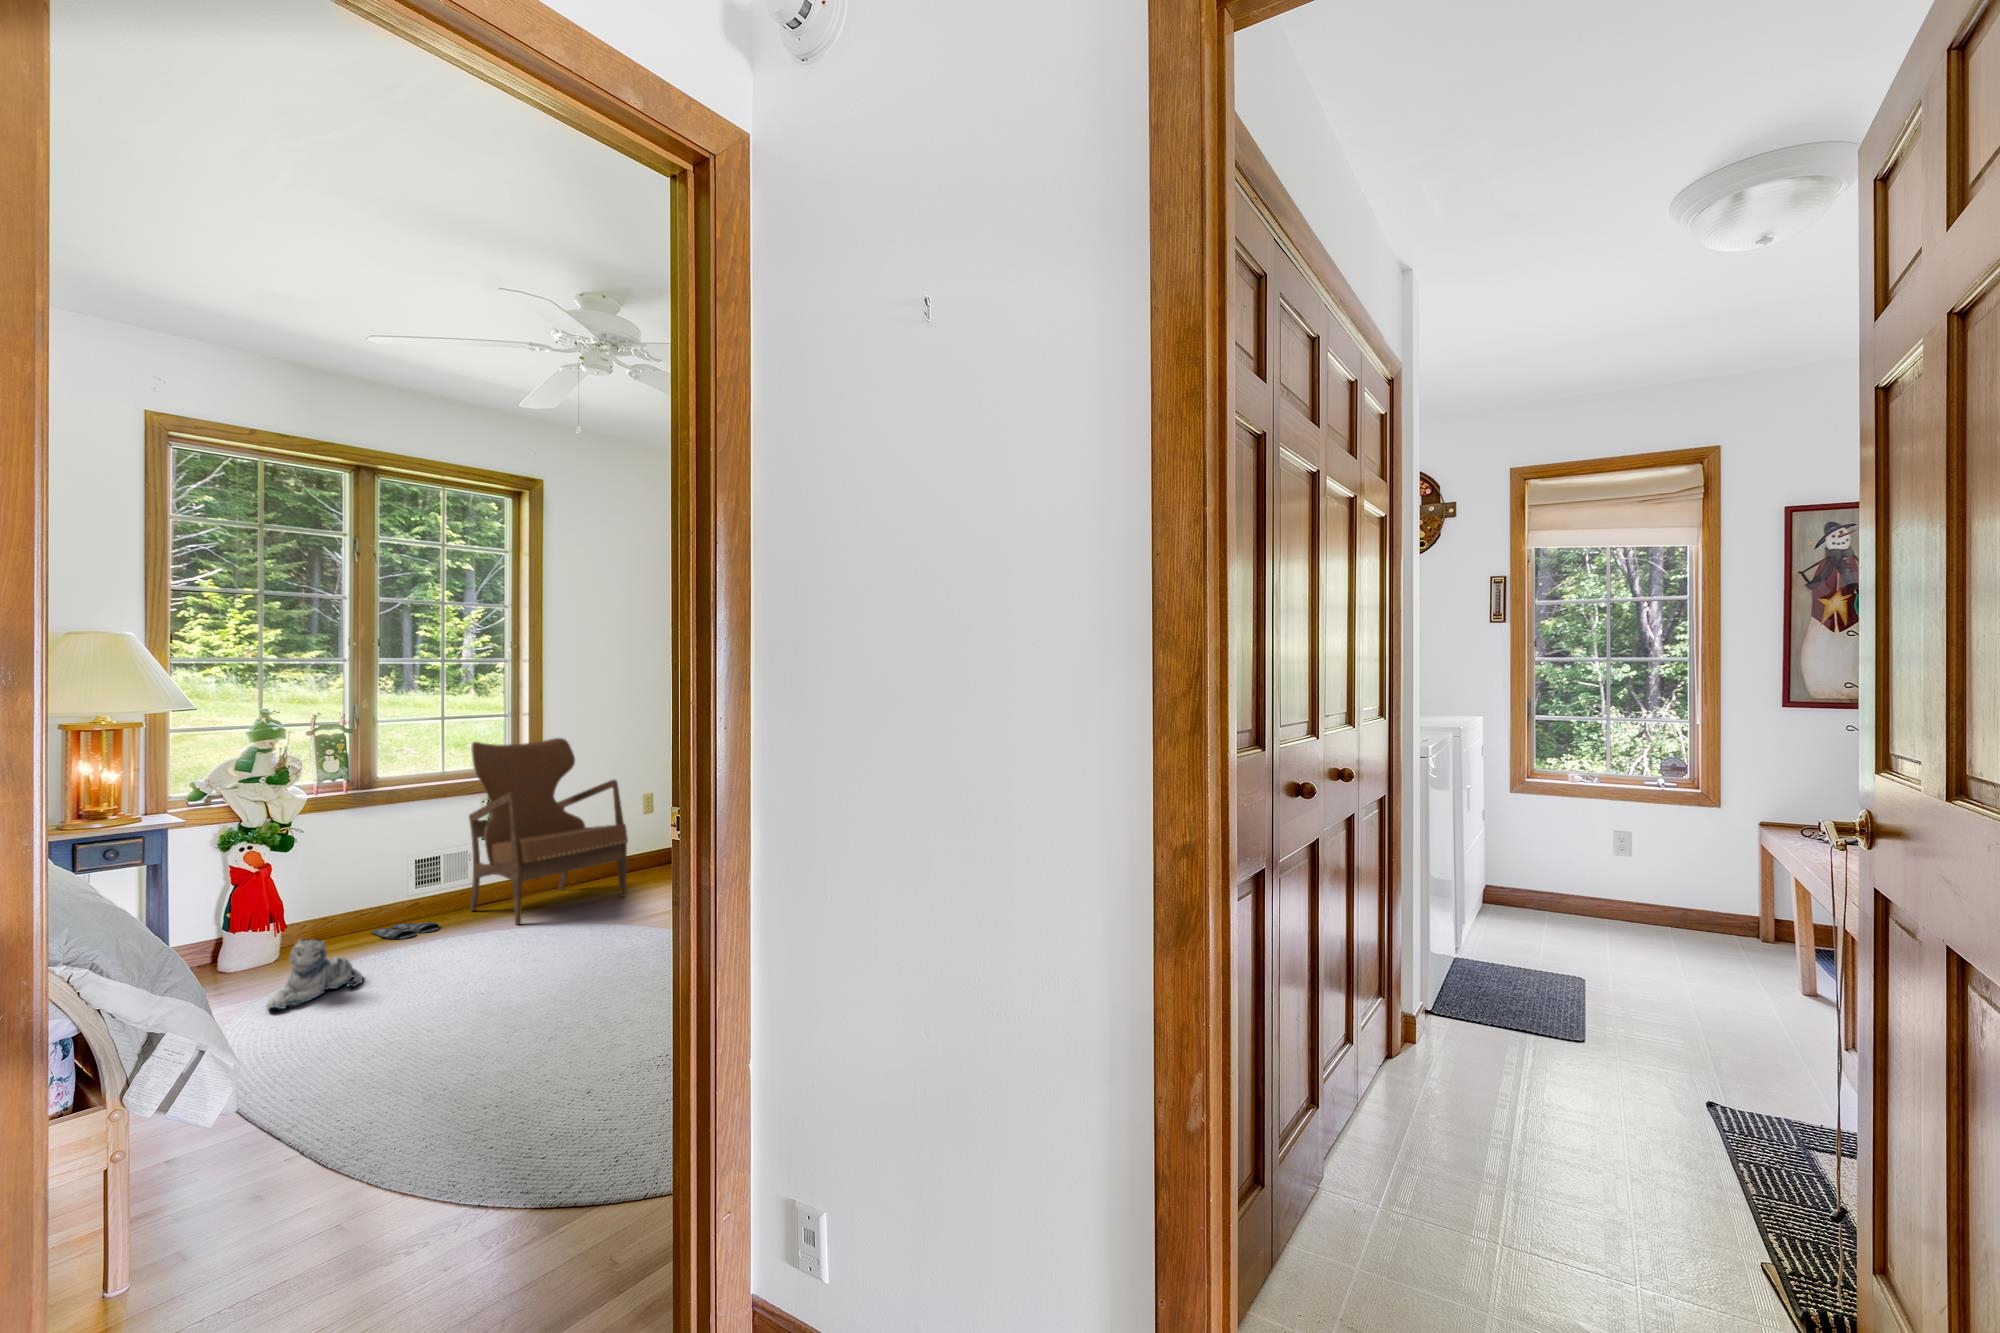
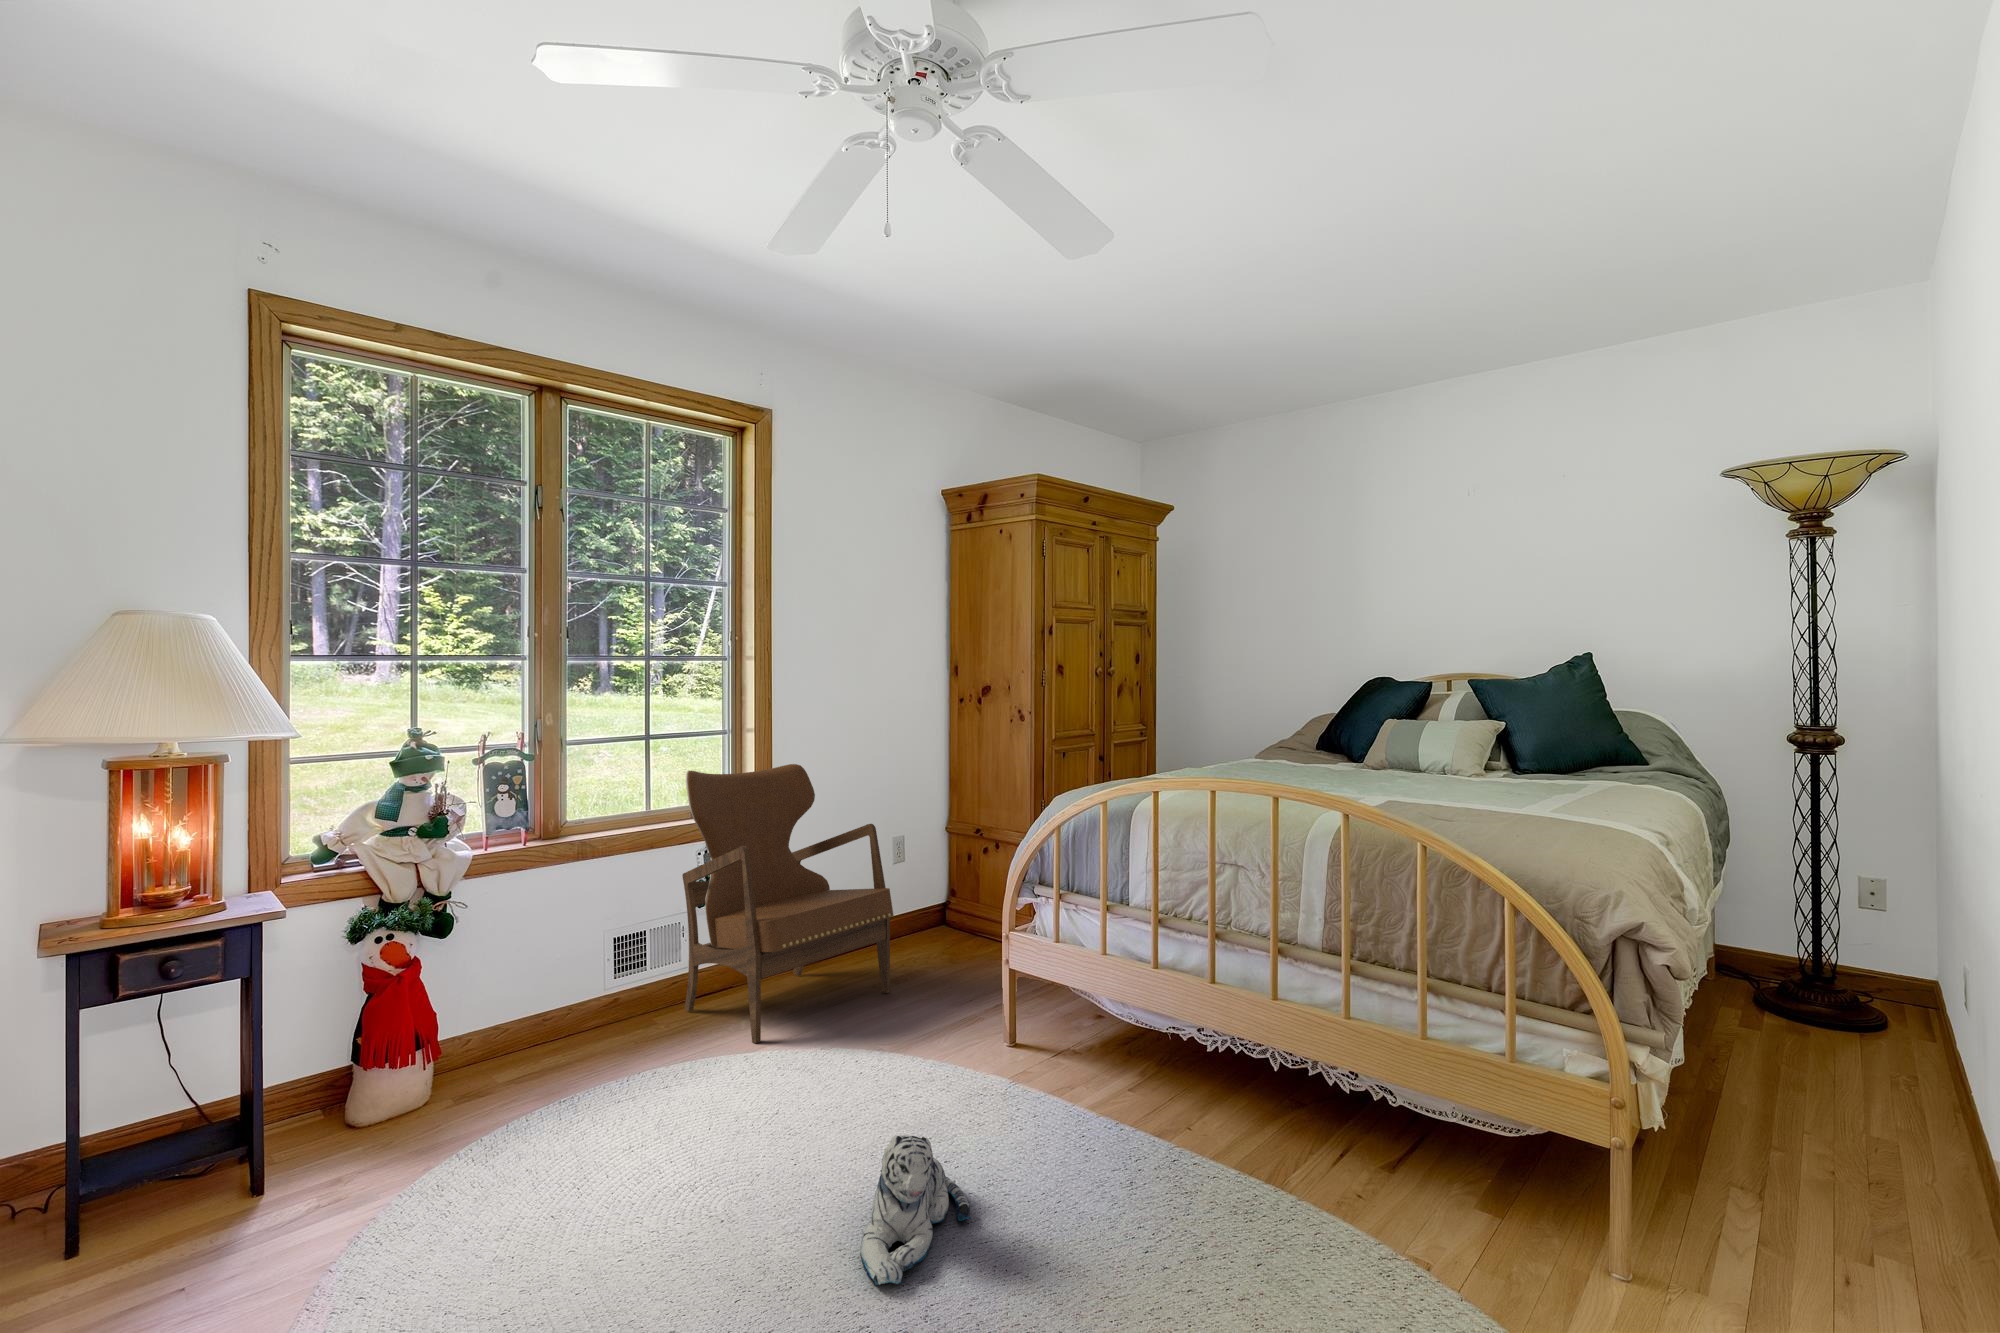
slippers: present [371,922,439,940] -> none [559,1031,649,1065]
plush toy: present [267,939,363,1009] -> present [860,1135,970,1286]

